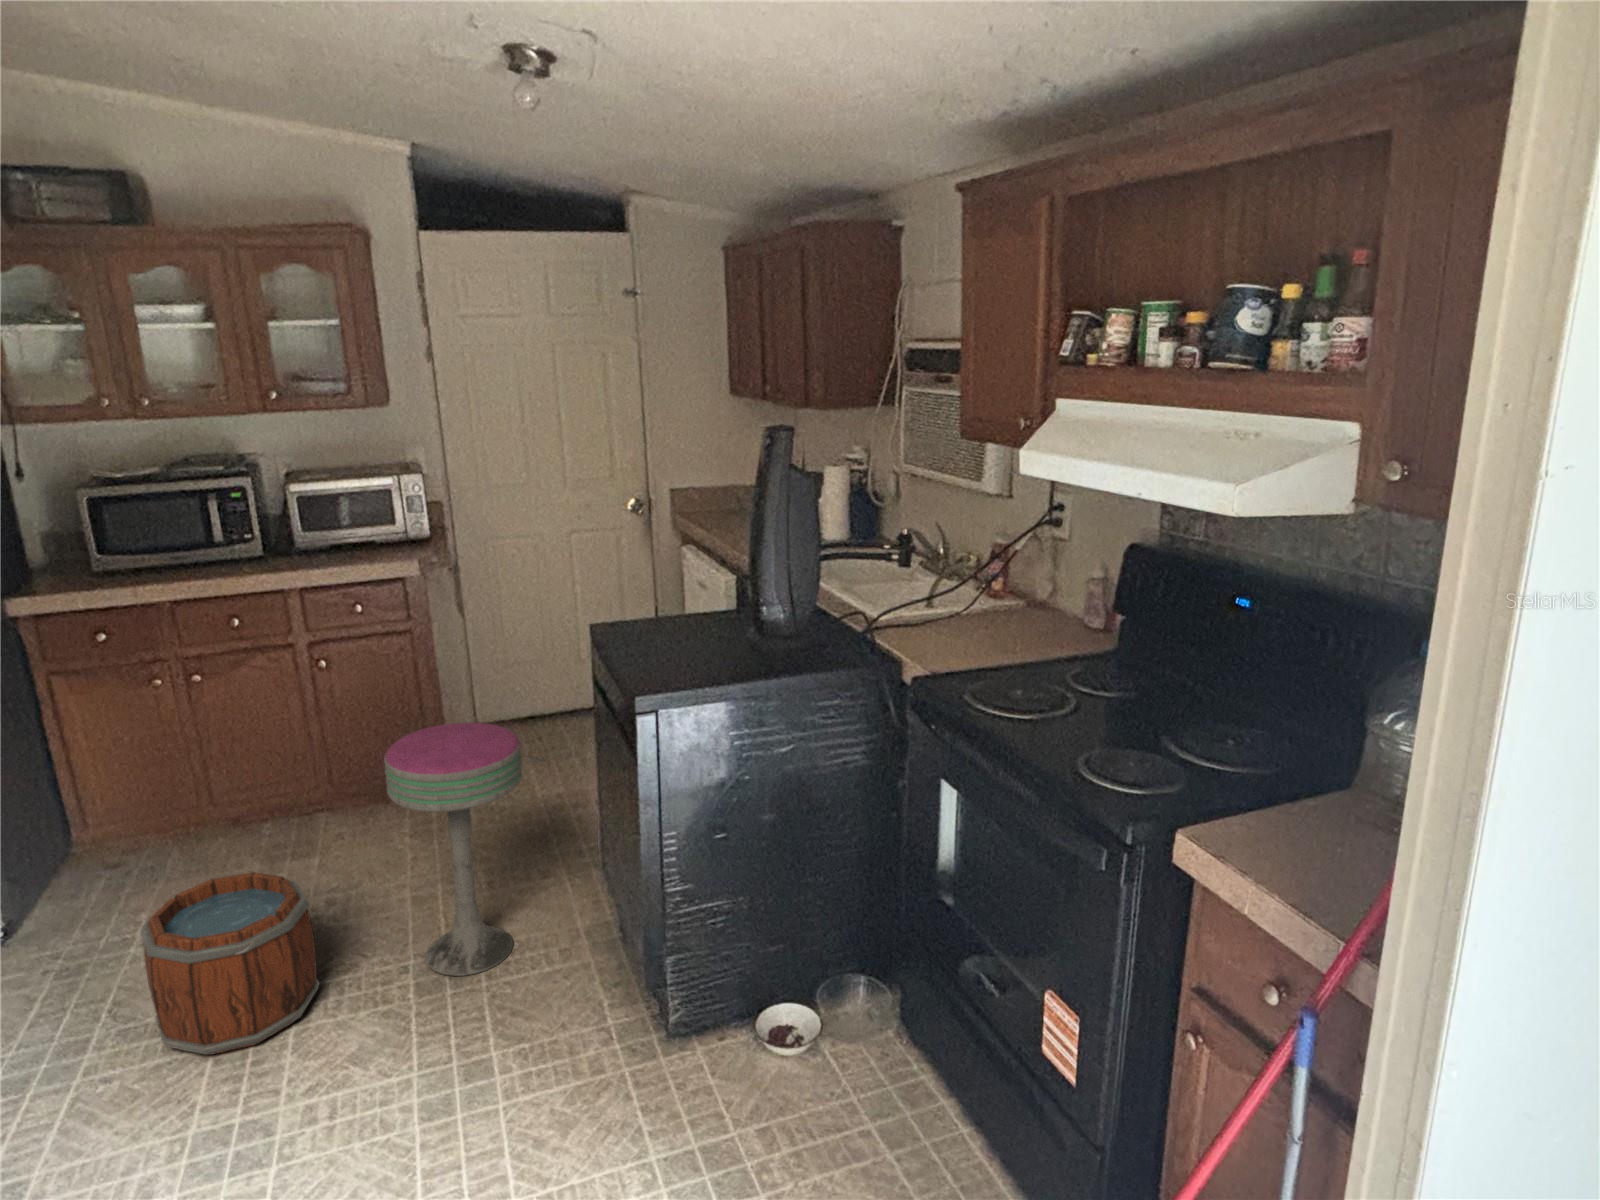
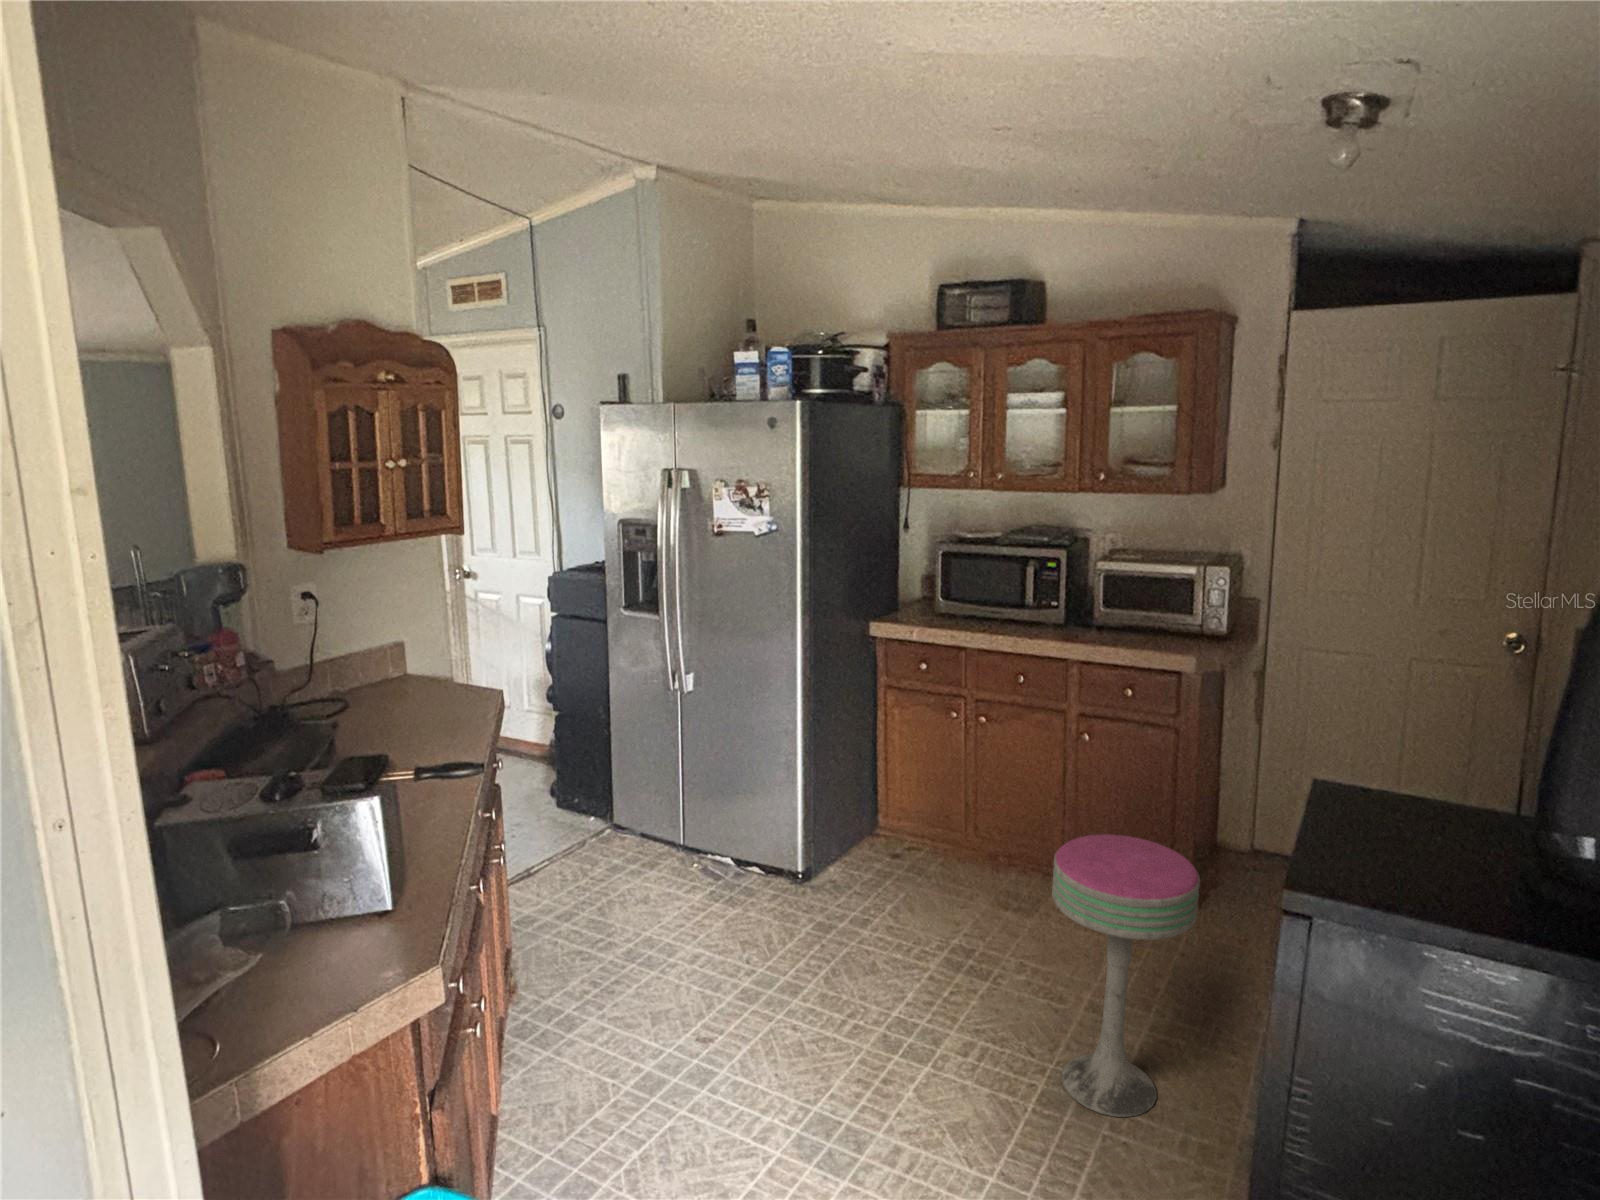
bucket: present [141,872,319,1055] -> none [838,902,971,1065]

